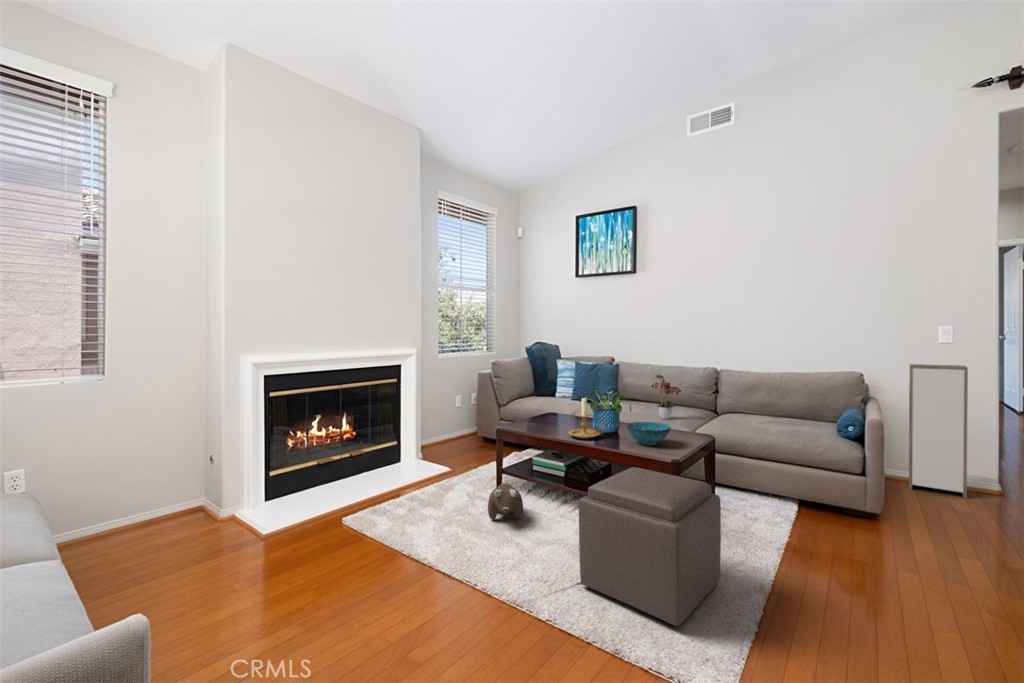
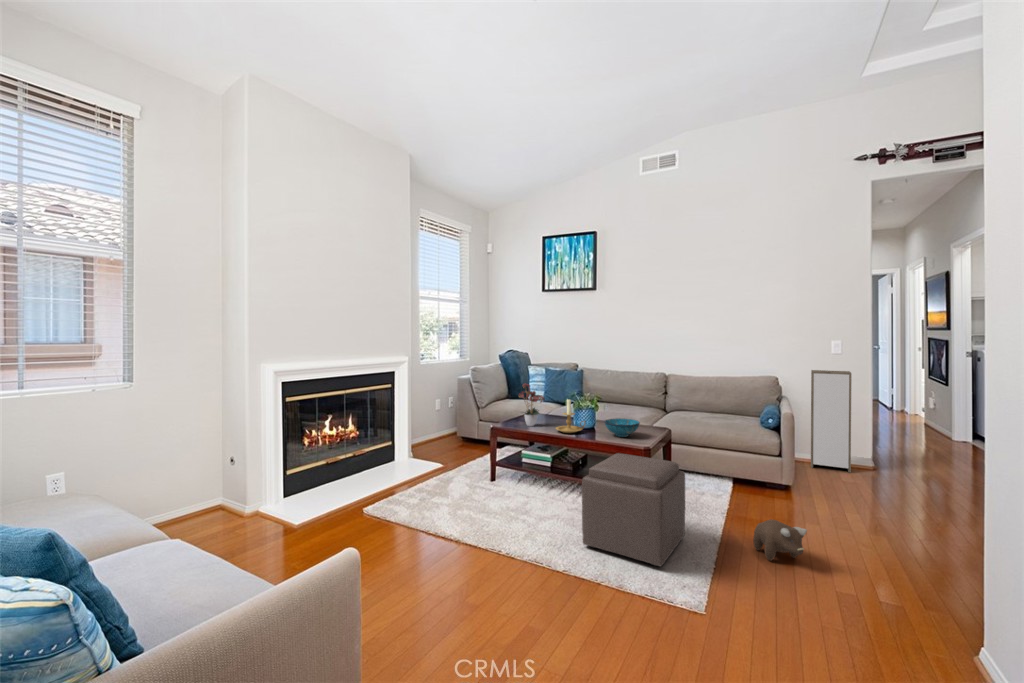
flower arrangement: present [652,374,681,419] -> present [519,383,545,426]
plush toy: present [488,484,523,520] -> present [753,520,807,561]

